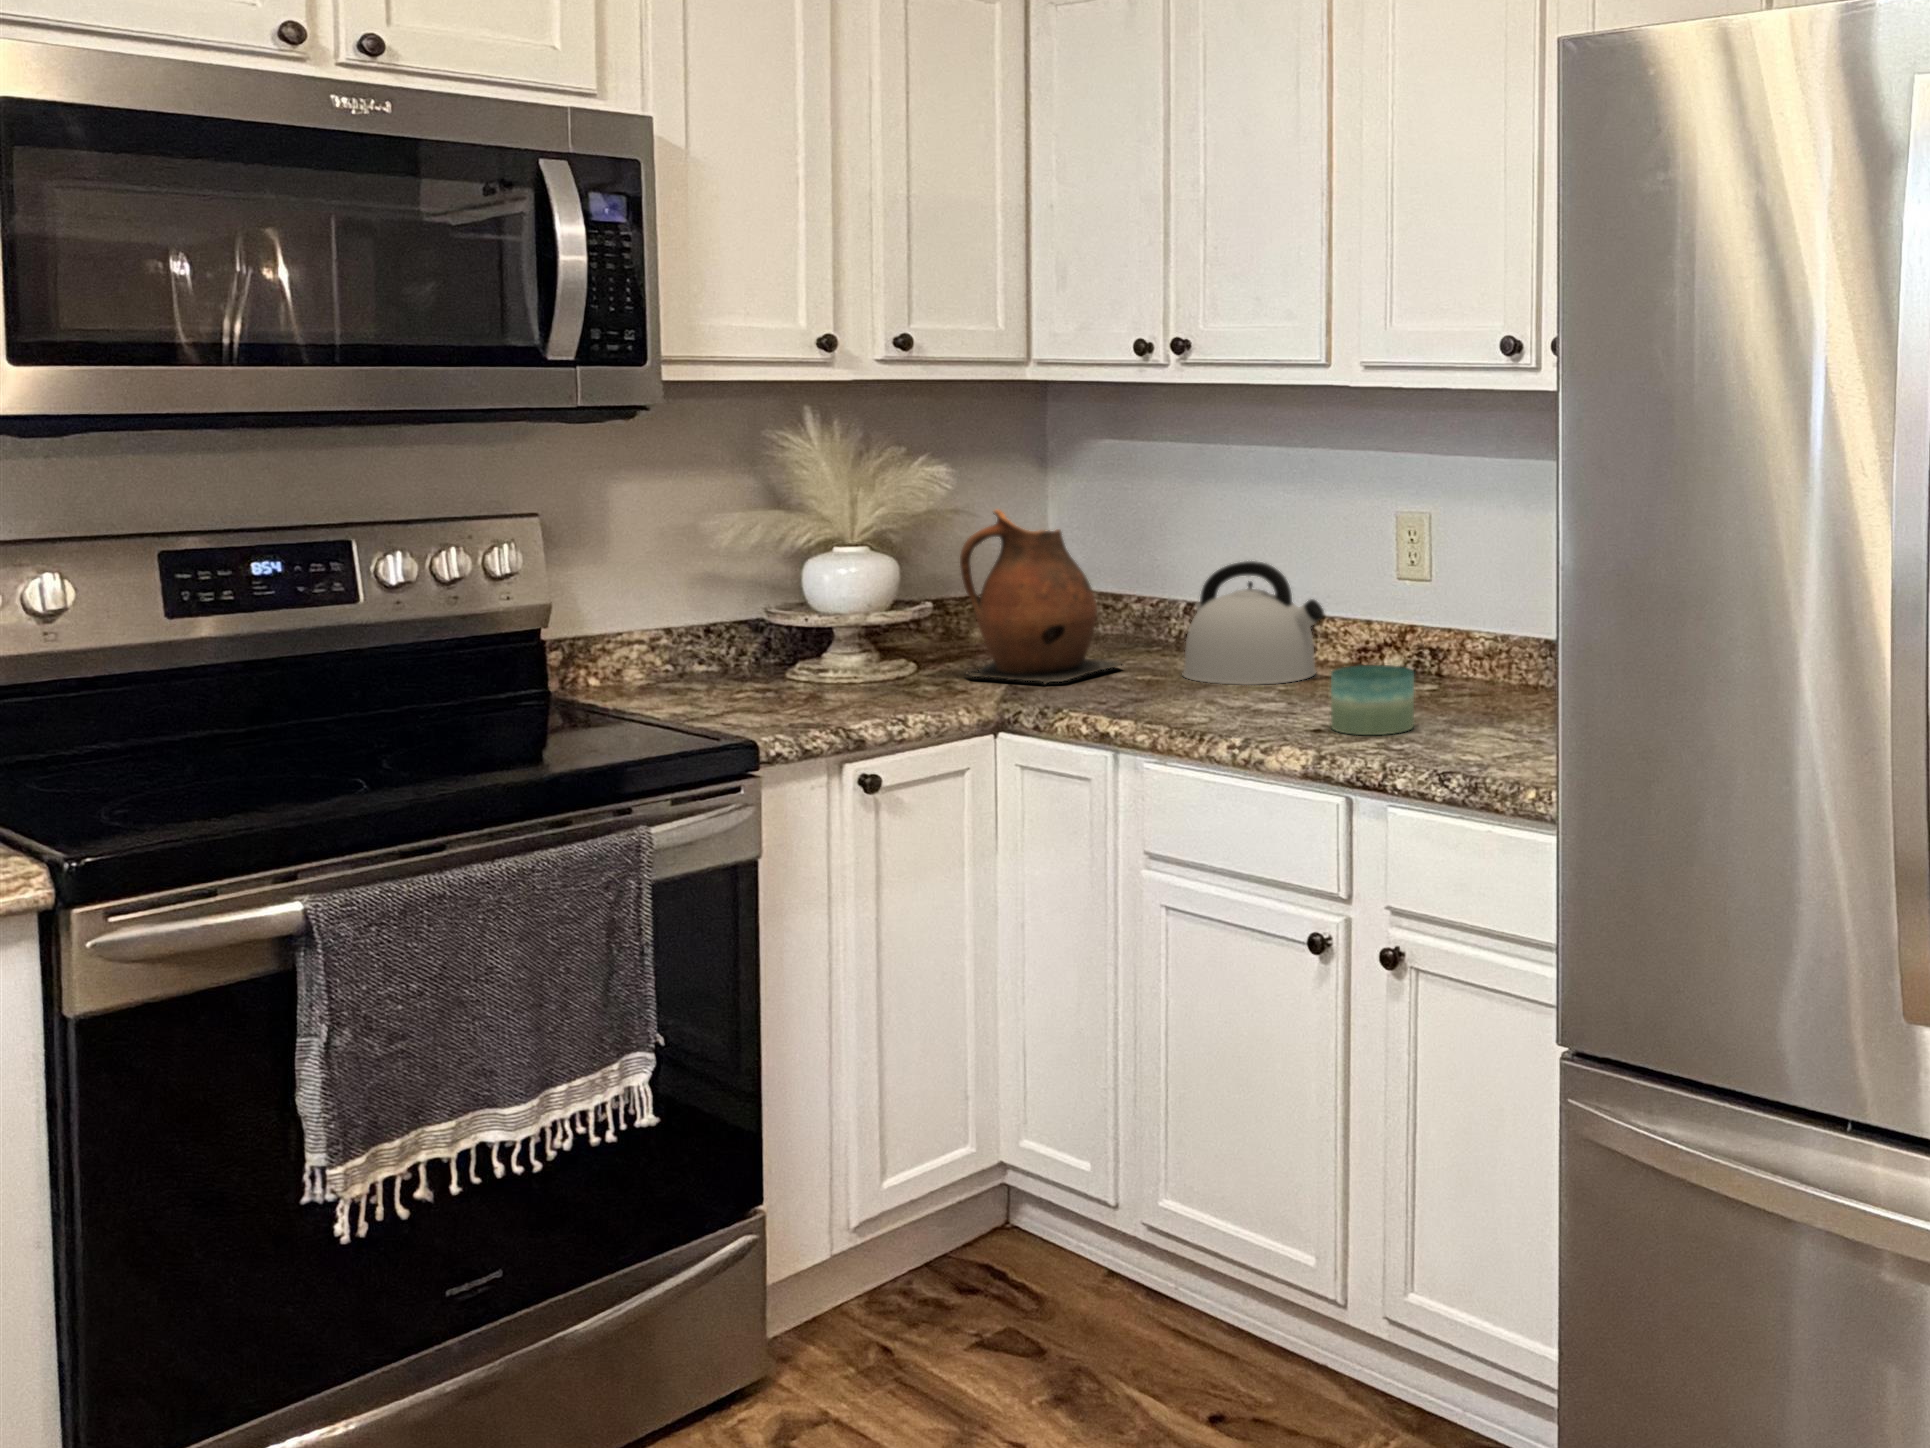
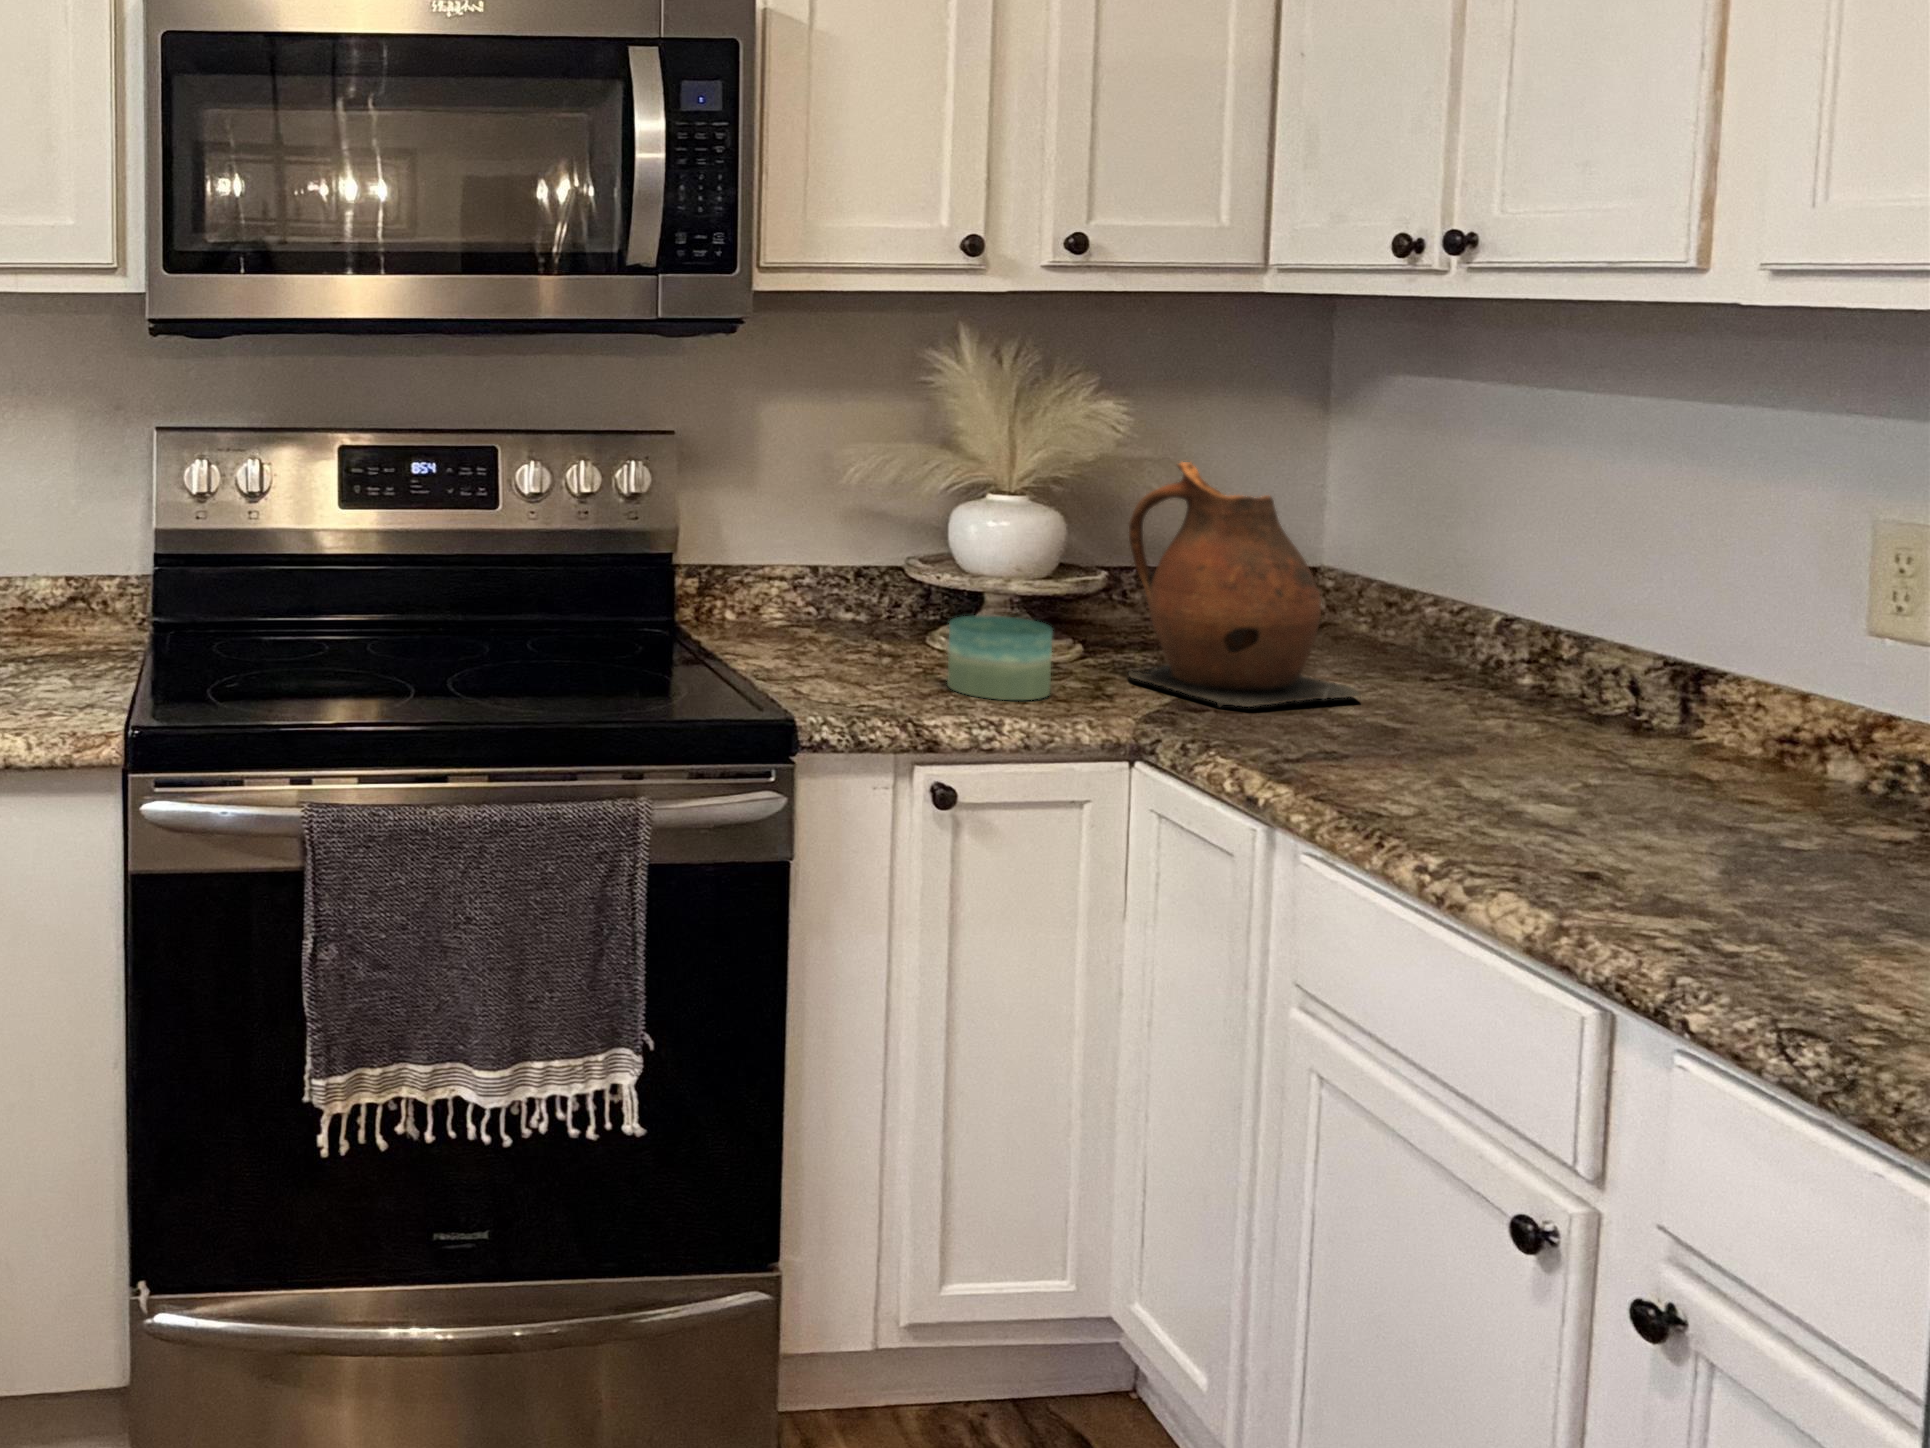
kettle: present [1182,561,1324,685] -> none [1443,572,1704,774]
candle: present [1331,665,1414,735] -> present [947,615,1052,700]

